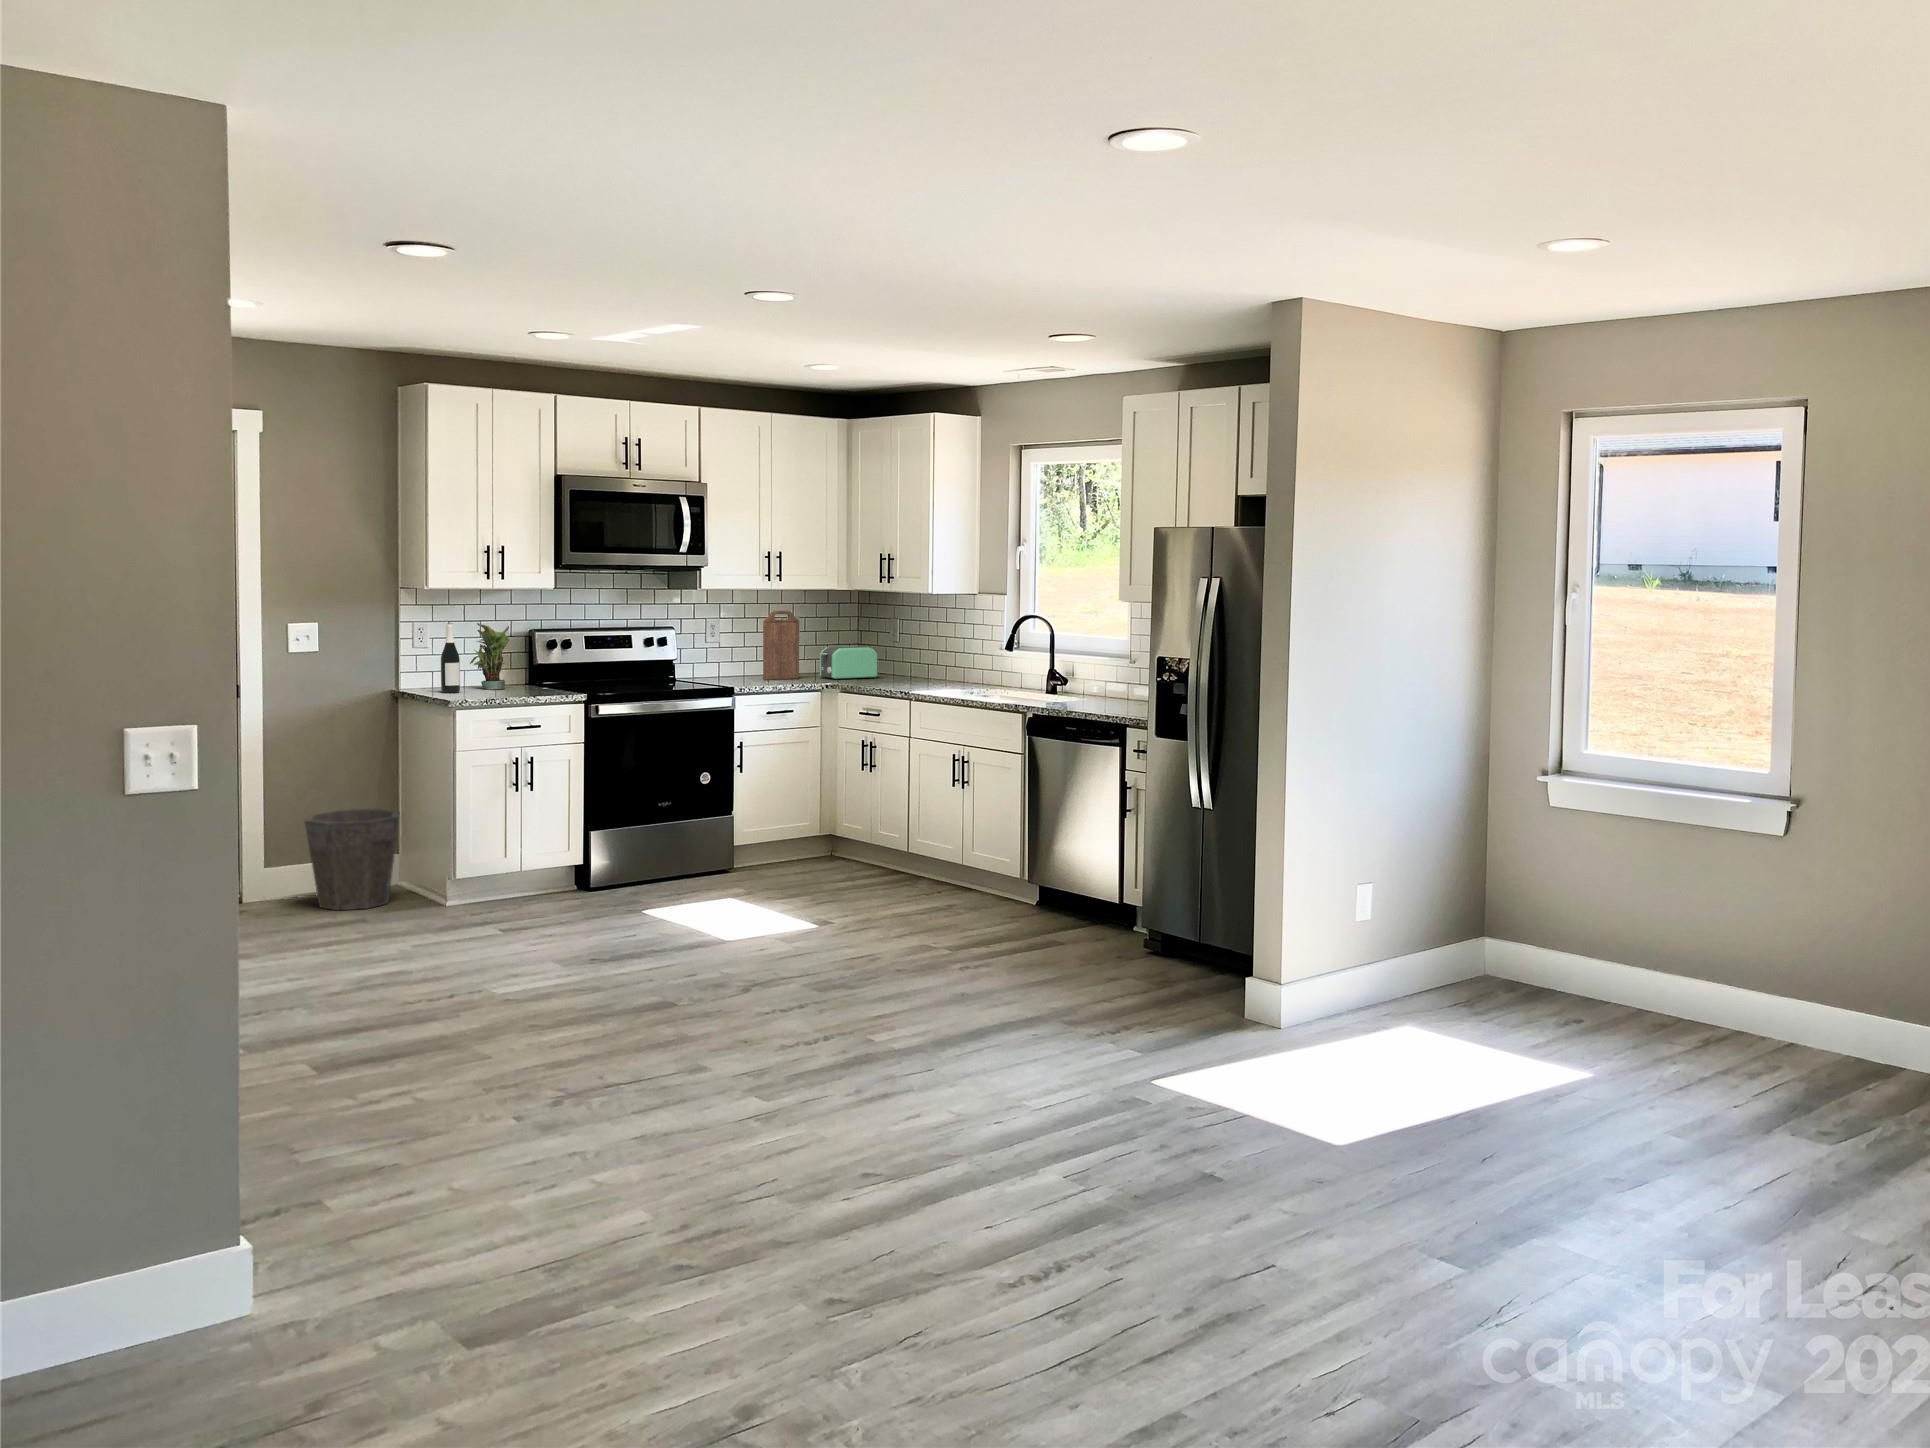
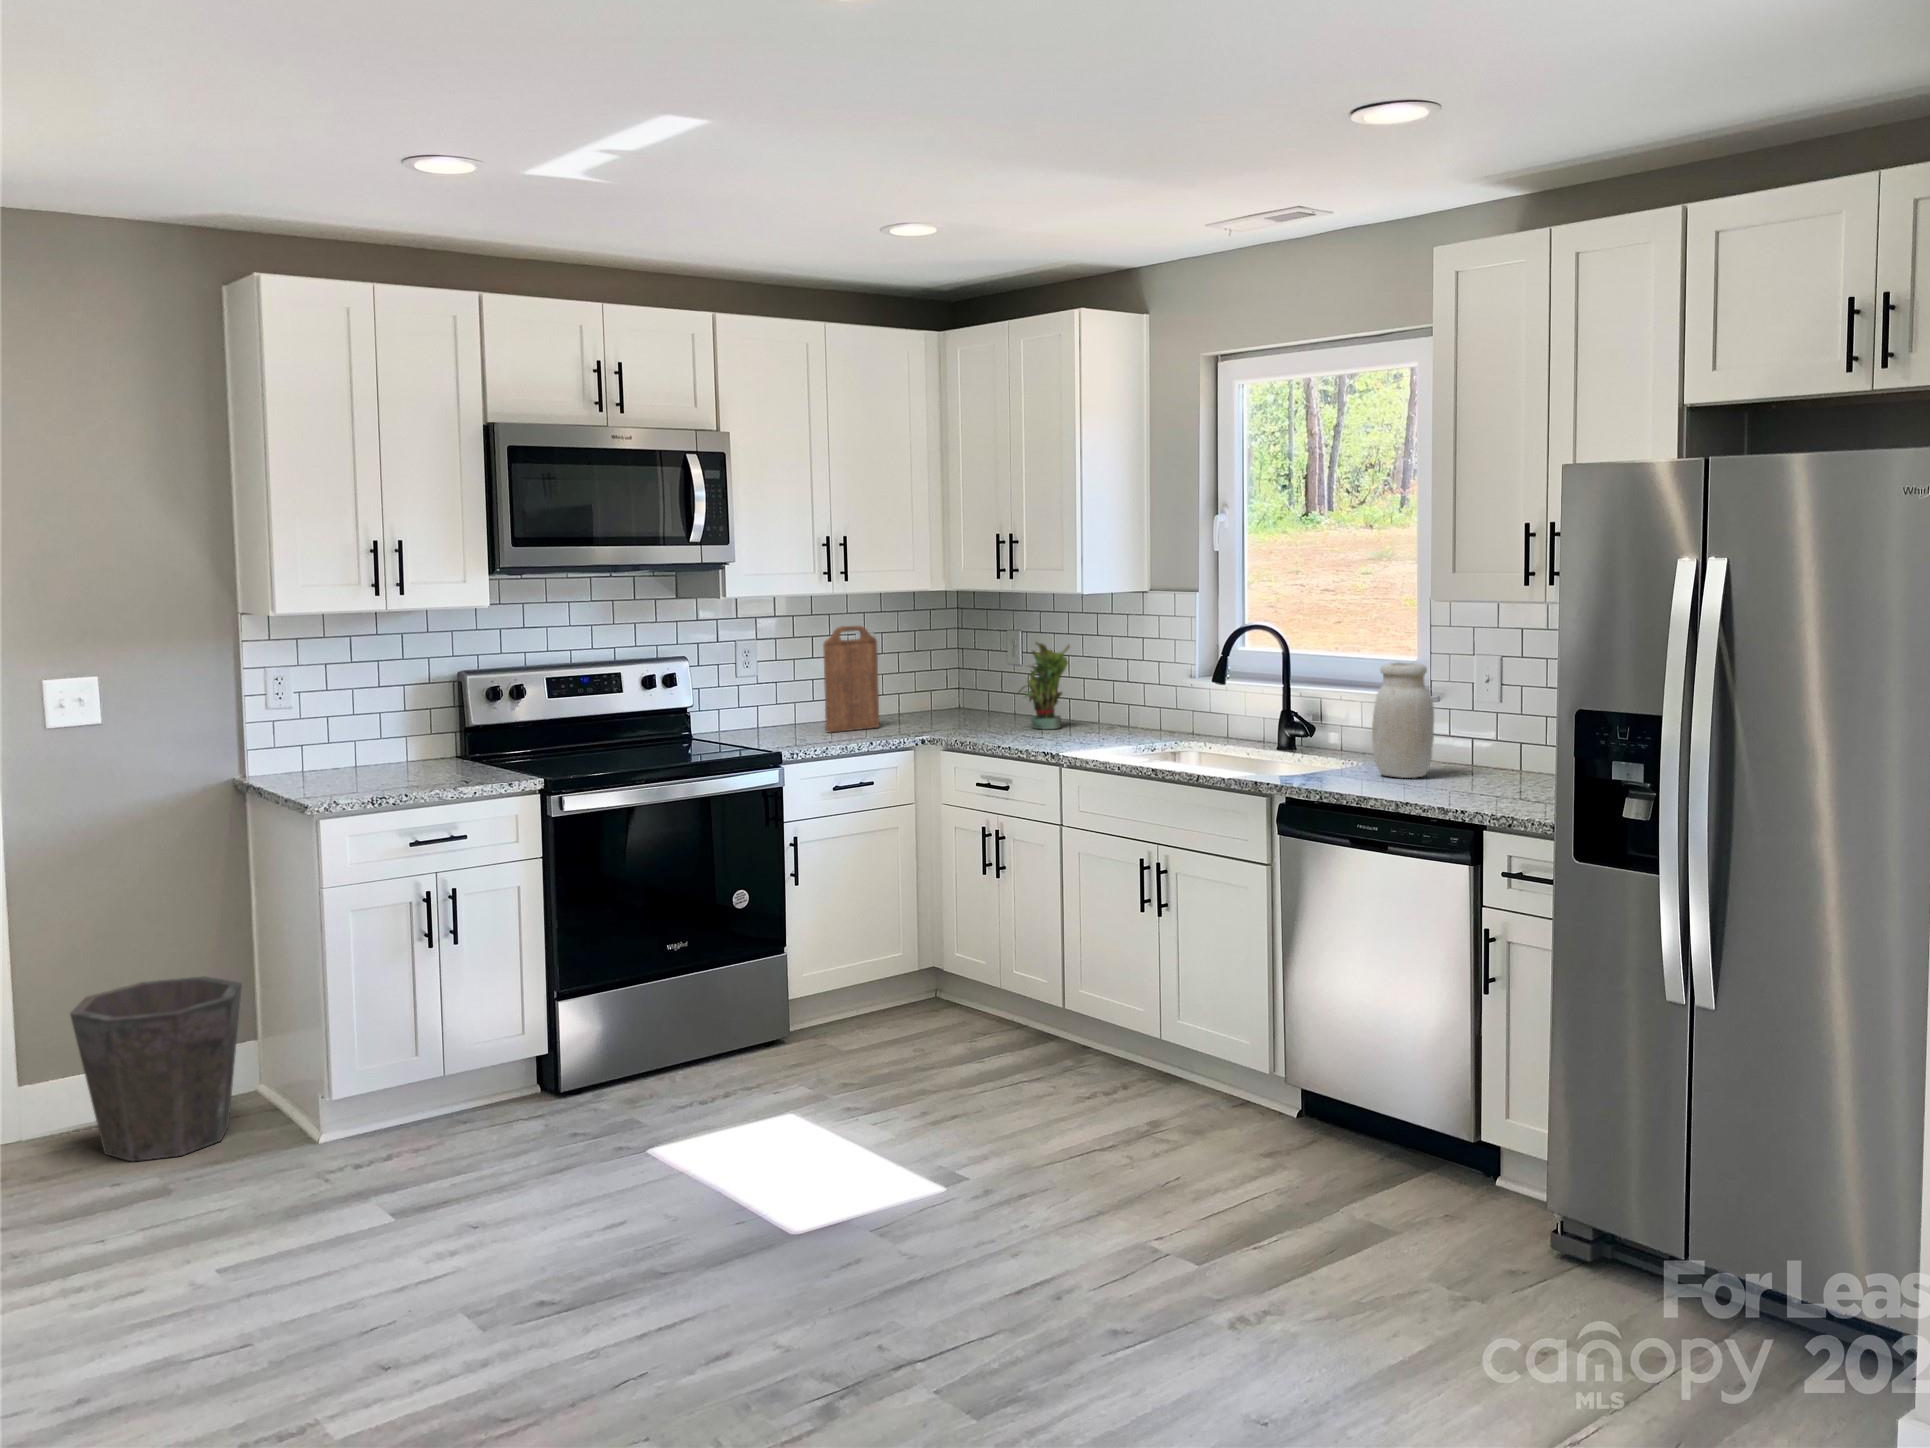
wine bottle: present [441,623,460,693] -> none [298,671,333,787]
potted plant: present [470,623,510,689] -> present [1018,642,1070,729]
jar: none [1089,638,1125,706] -> present [1372,662,1434,778]
toaster: present [820,646,877,680] -> none [909,674,996,727]

